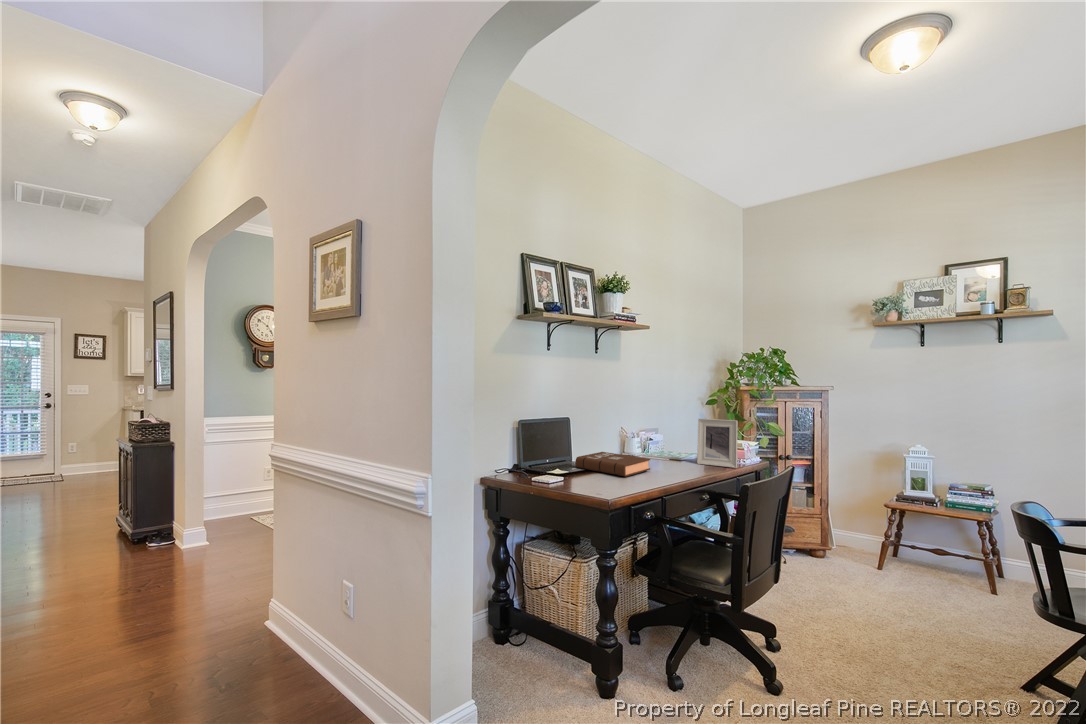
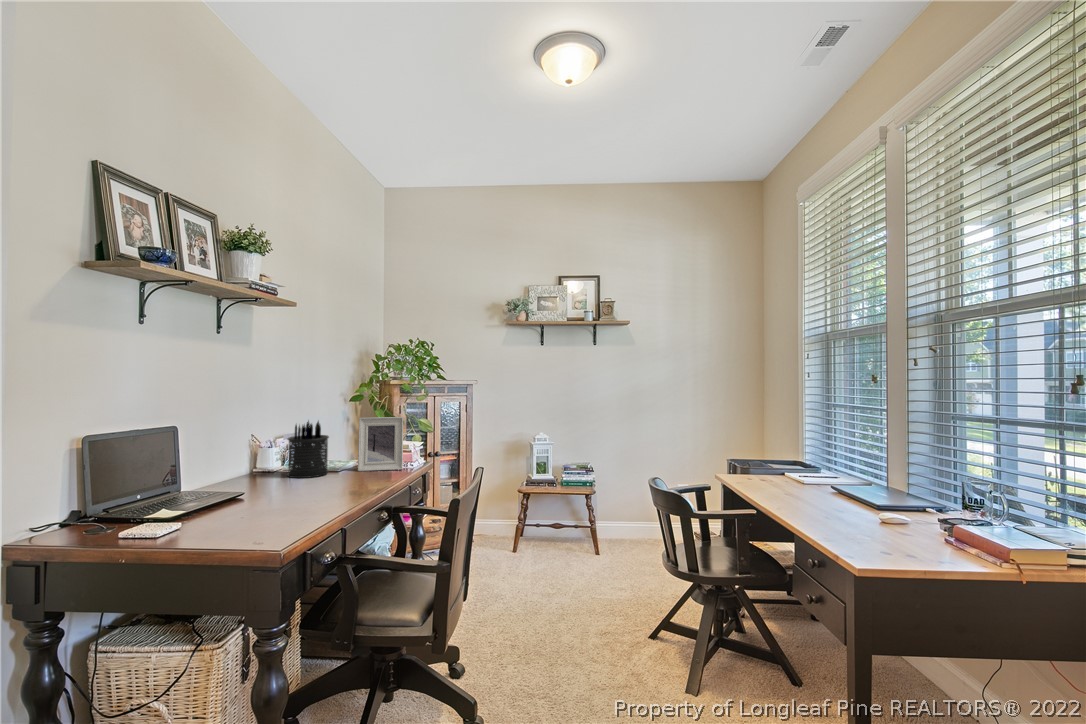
pen holder: none [642,417,673,463] -> present [287,421,329,478]
book: present [575,452,650,477] -> none [189,473,306,502]

